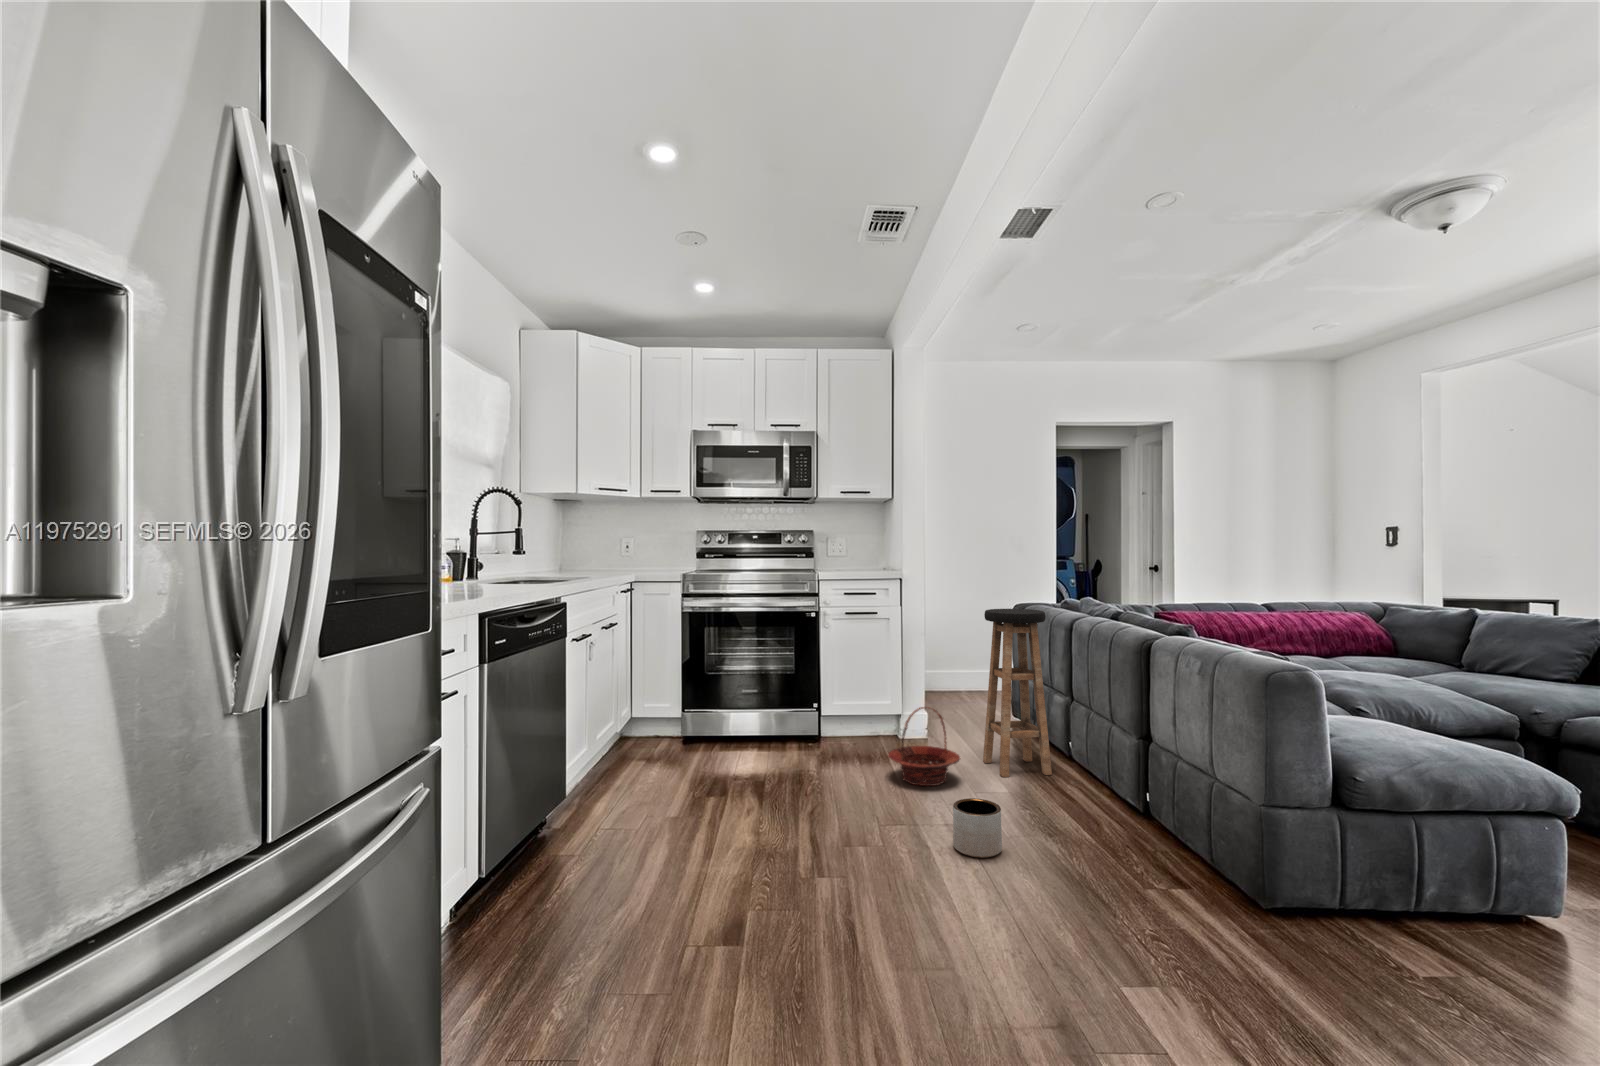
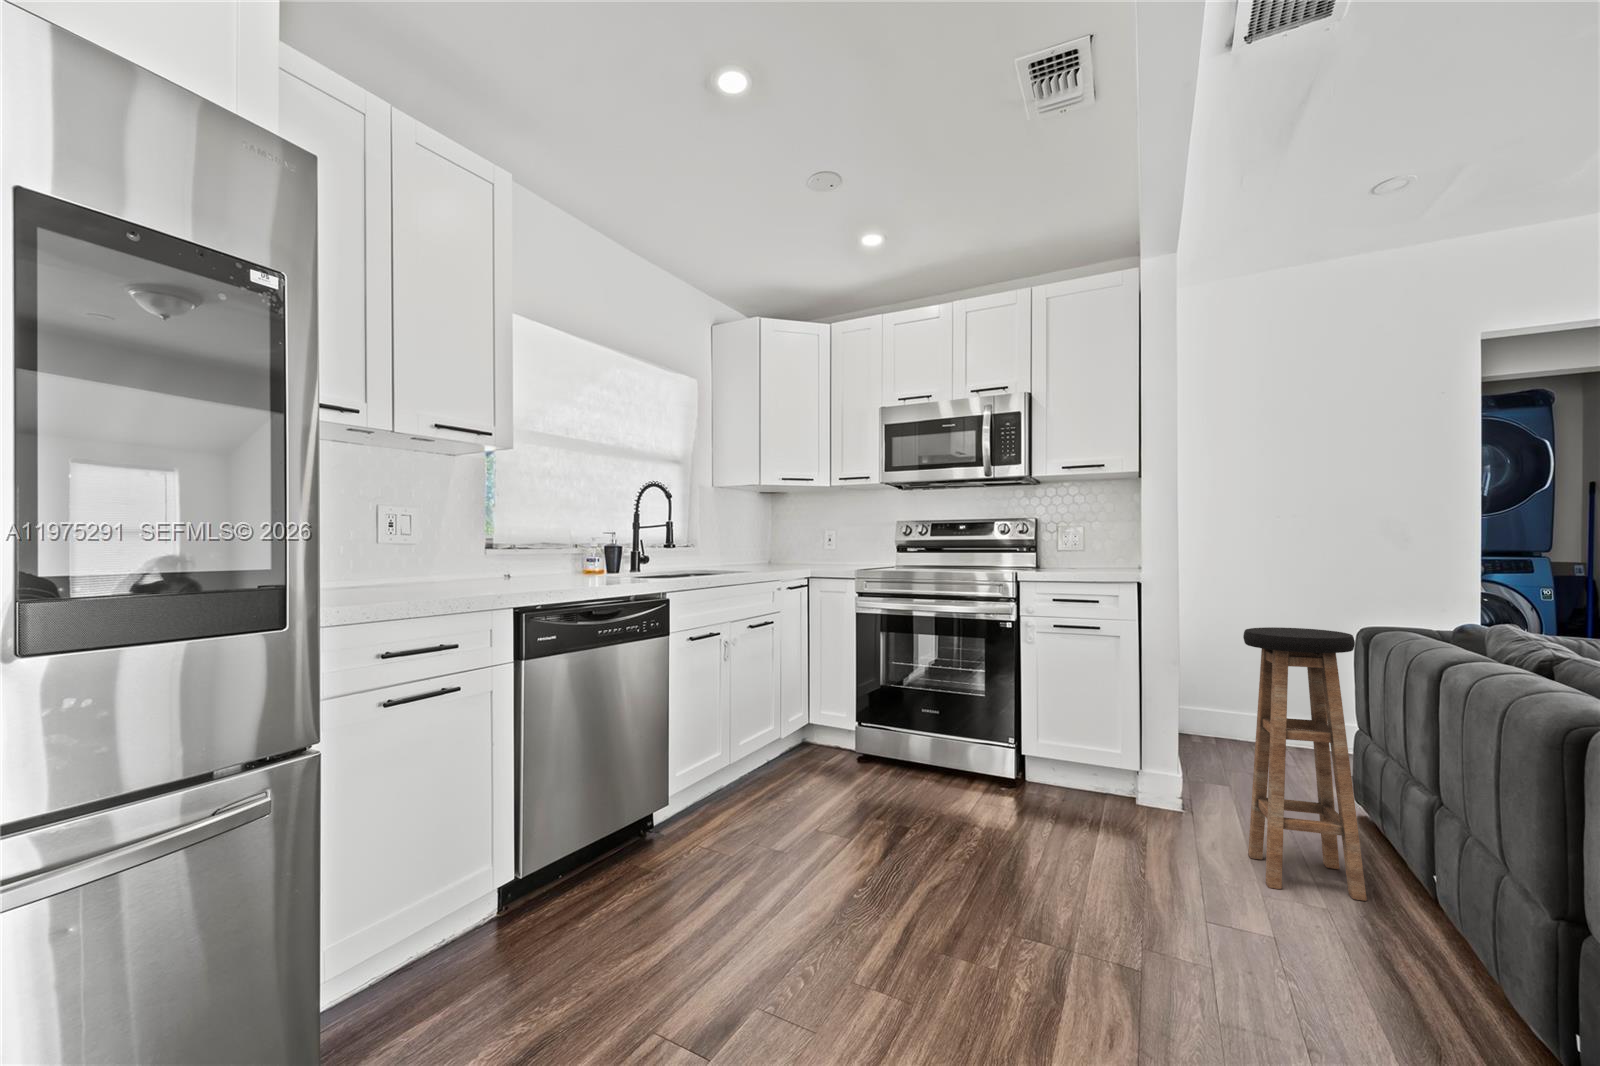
basket: present [888,707,960,786] -> none [1077,763,1191,881]
planter: present [953,798,1002,858] -> none [1110,922,1195,1031]

